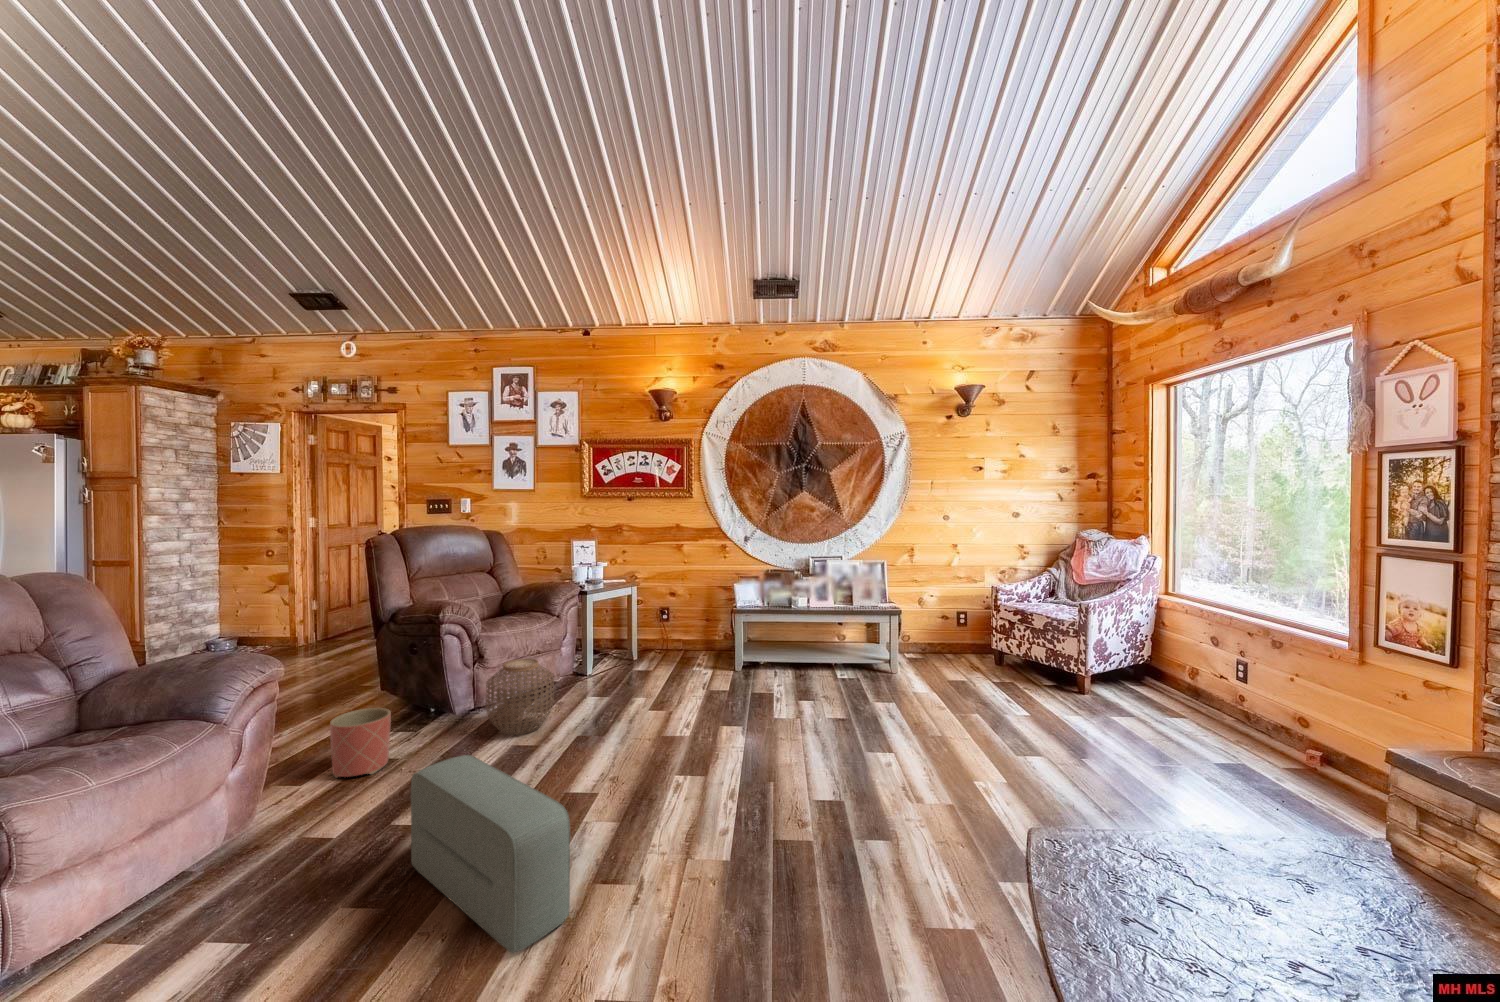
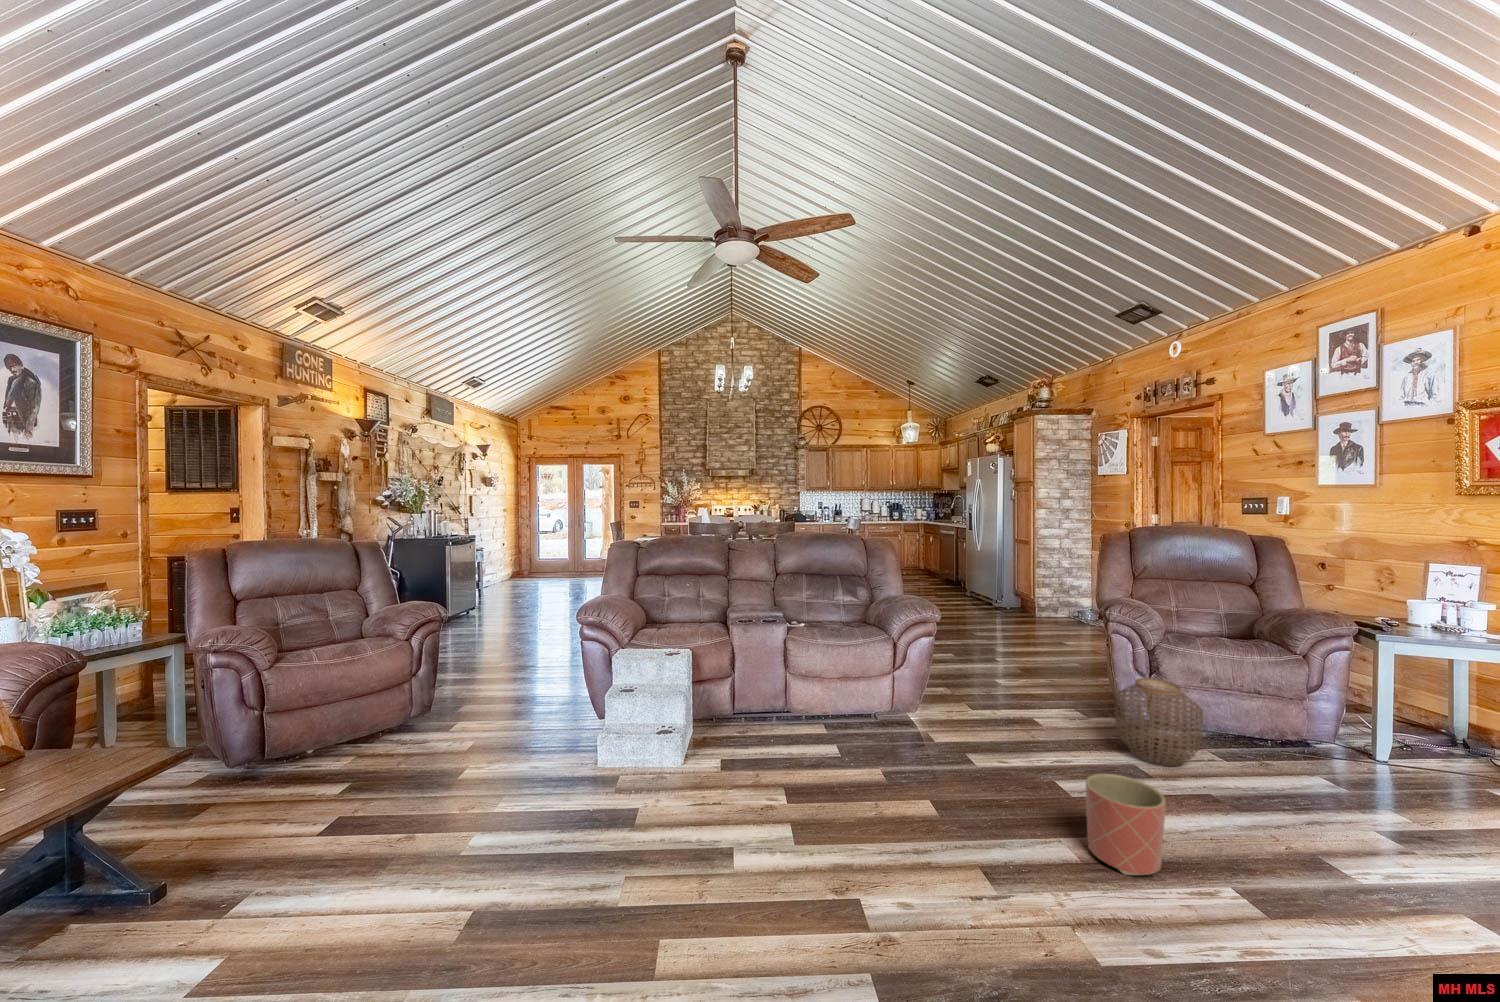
planter: present [330,708,391,778] -> present [1086,774,1166,875]
pouf: present [411,755,570,953] -> none [864,700,963,847]

